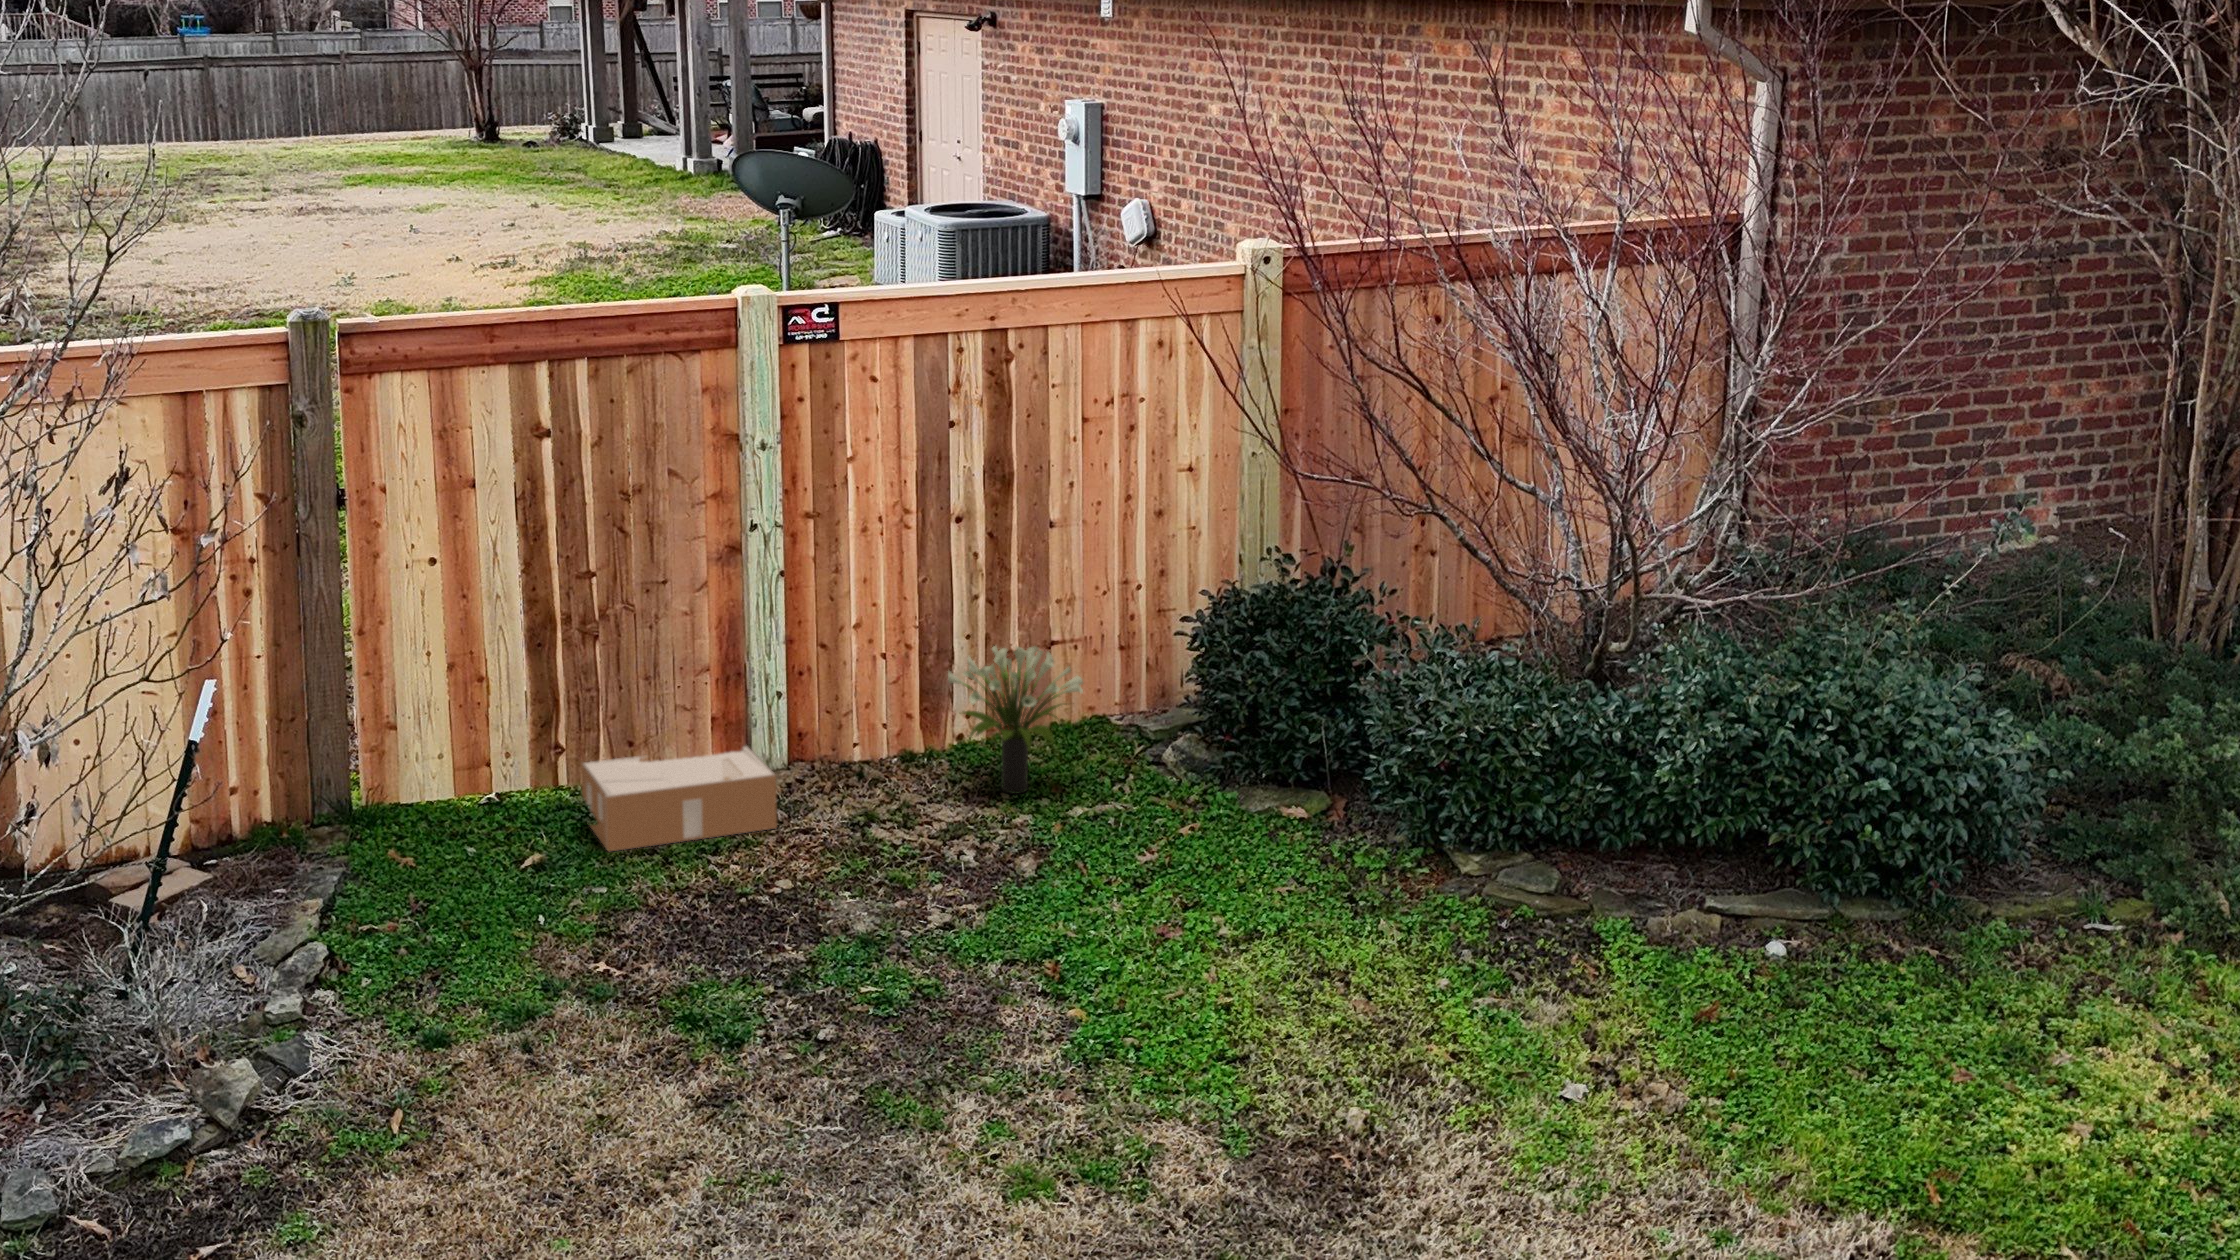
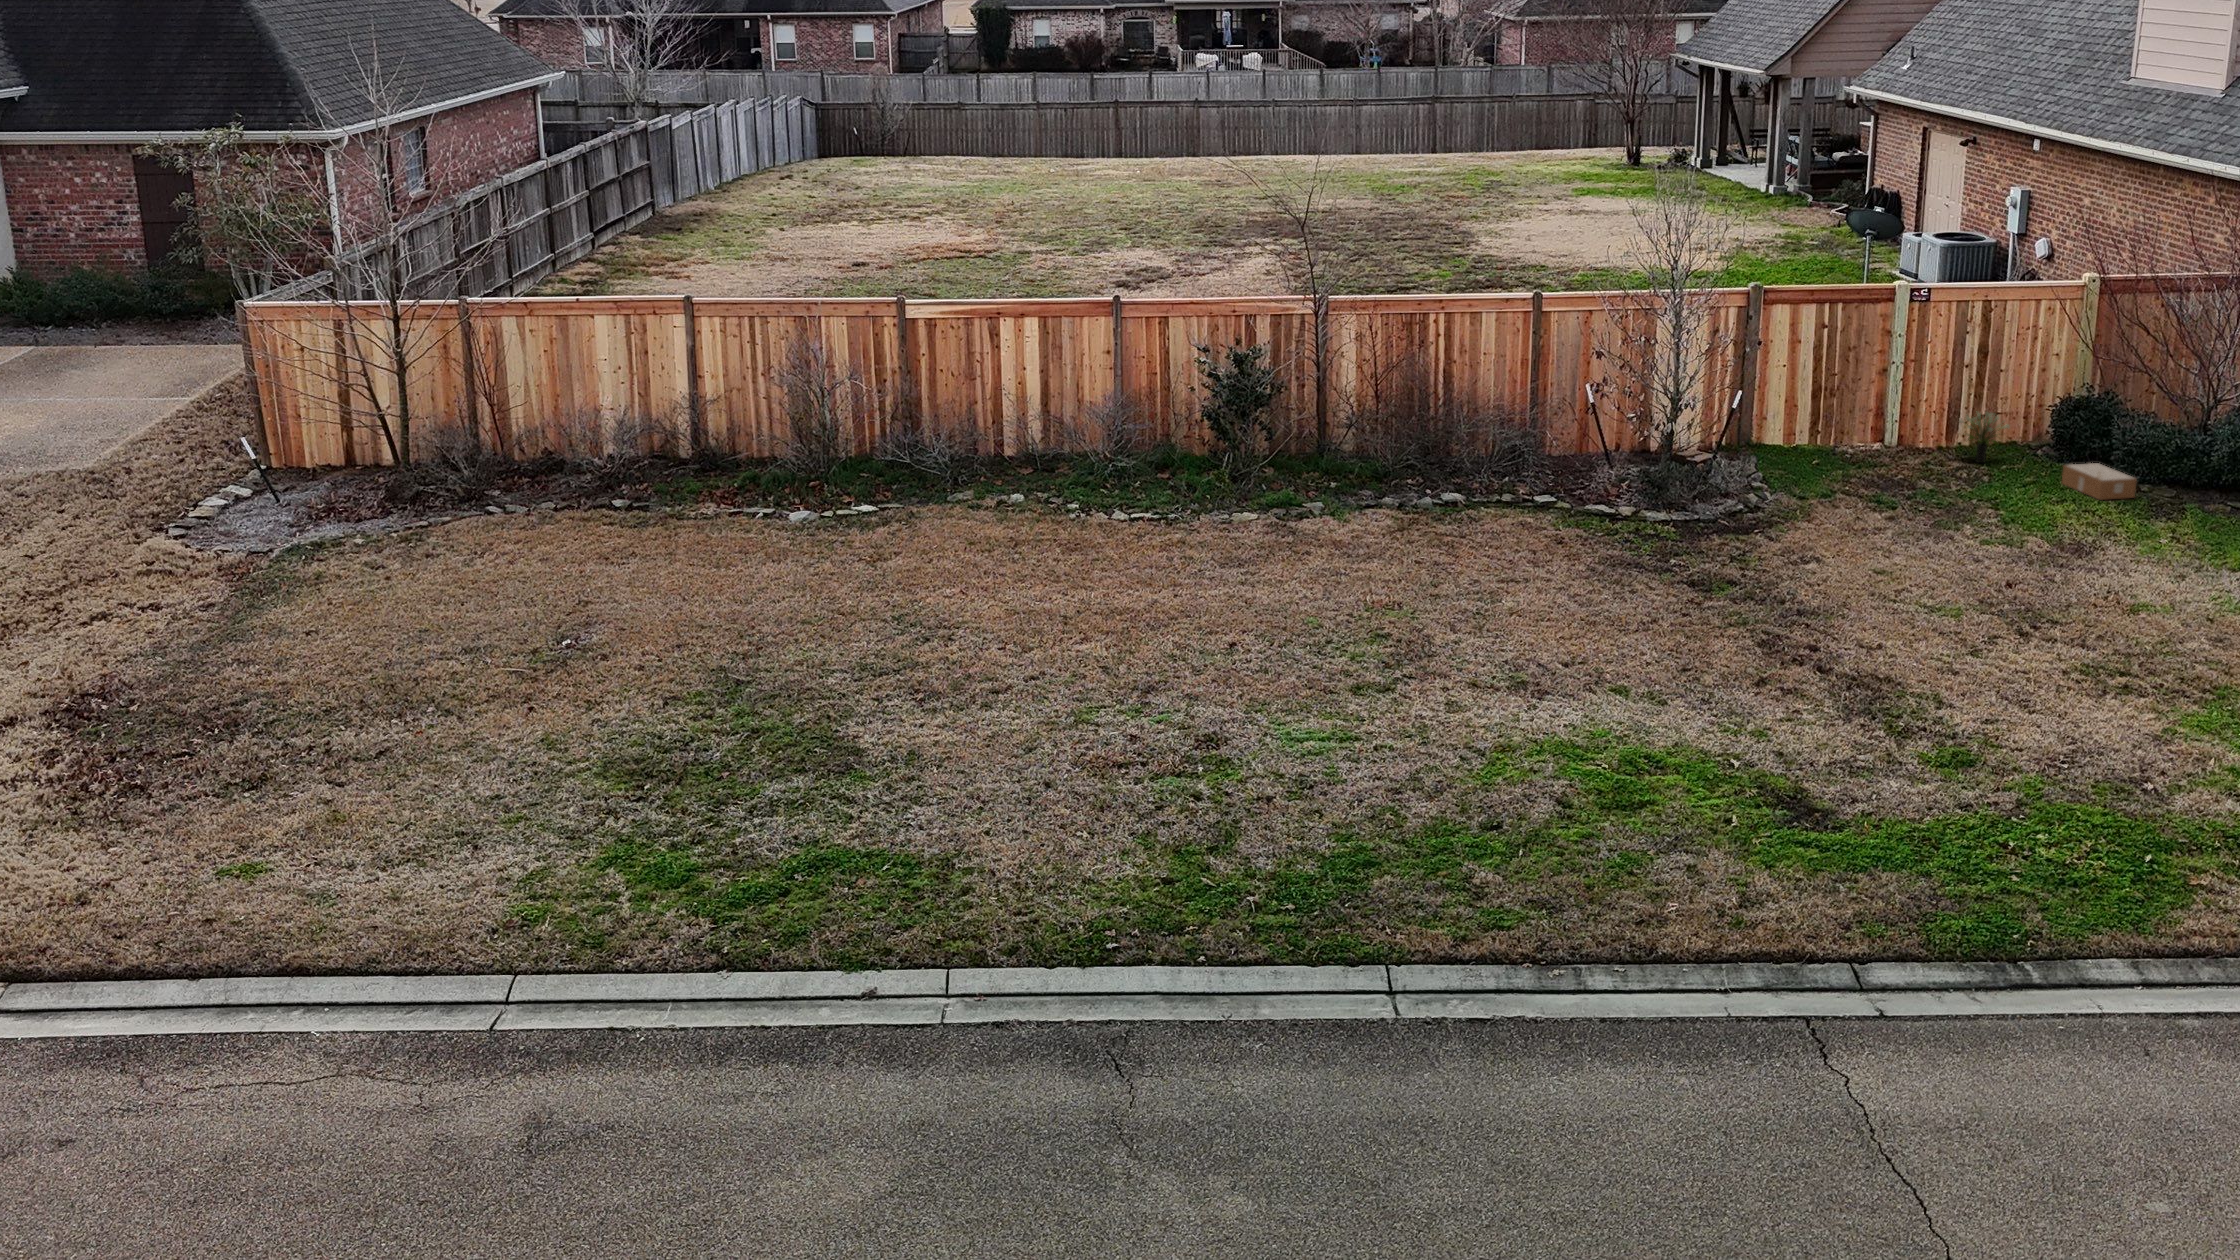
cardboard box: present [582,746,777,851] -> present [2062,463,2137,500]

